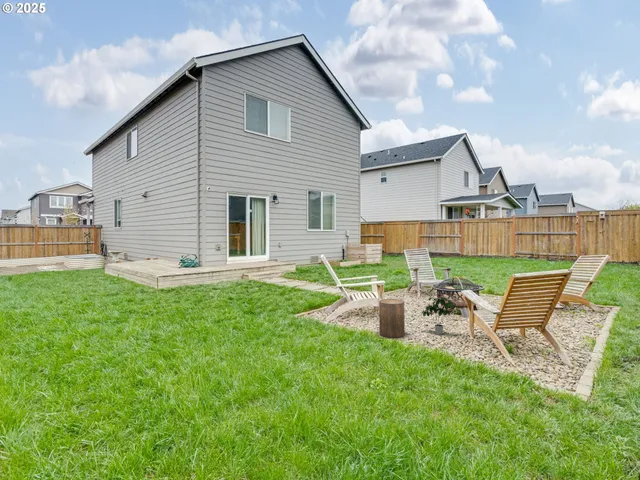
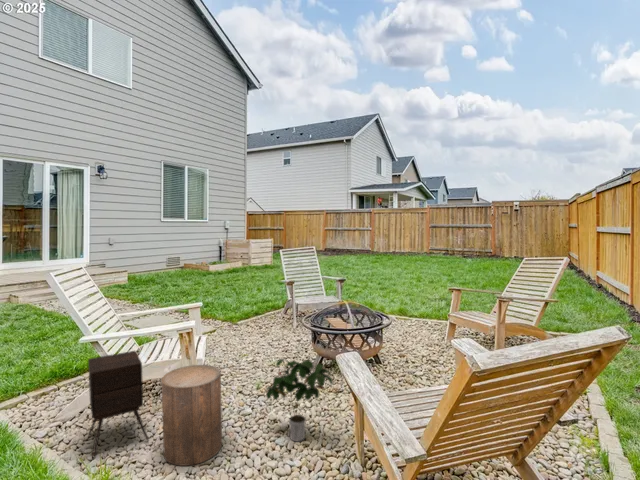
side table: none [342,293,370,334] -> present [88,351,149,458]

